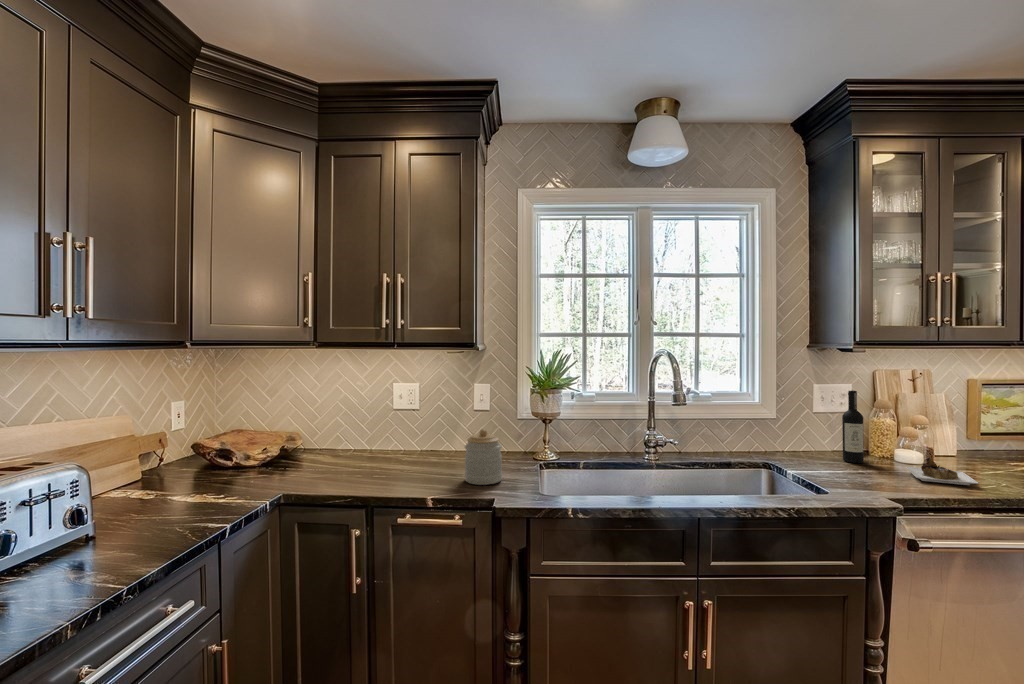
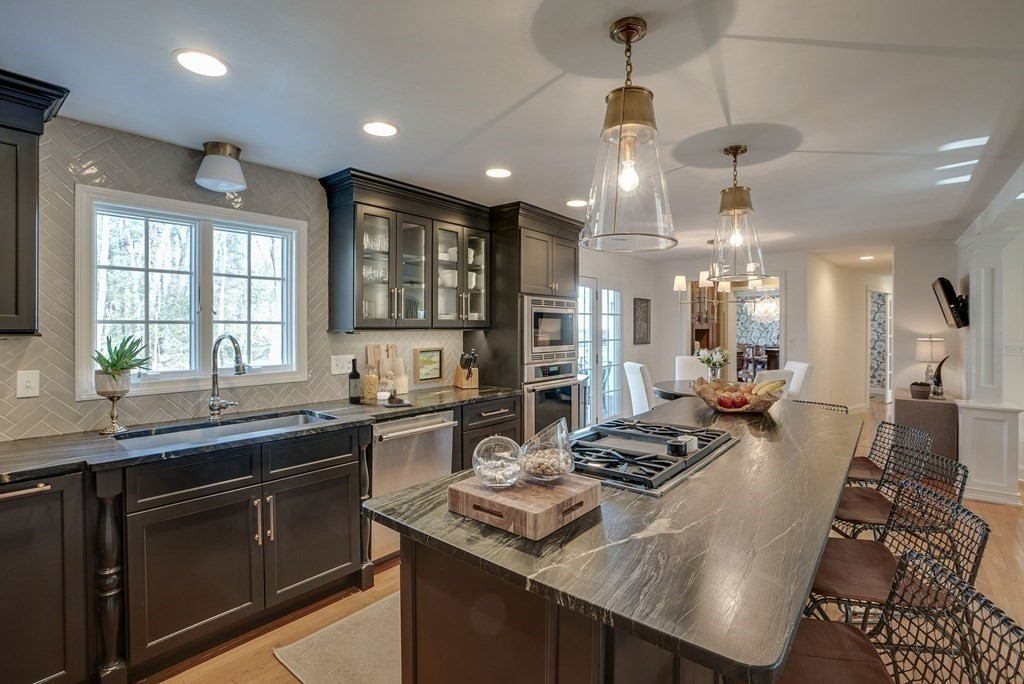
jar: present [465,429,502,485] -> none [36,408,82,457]

